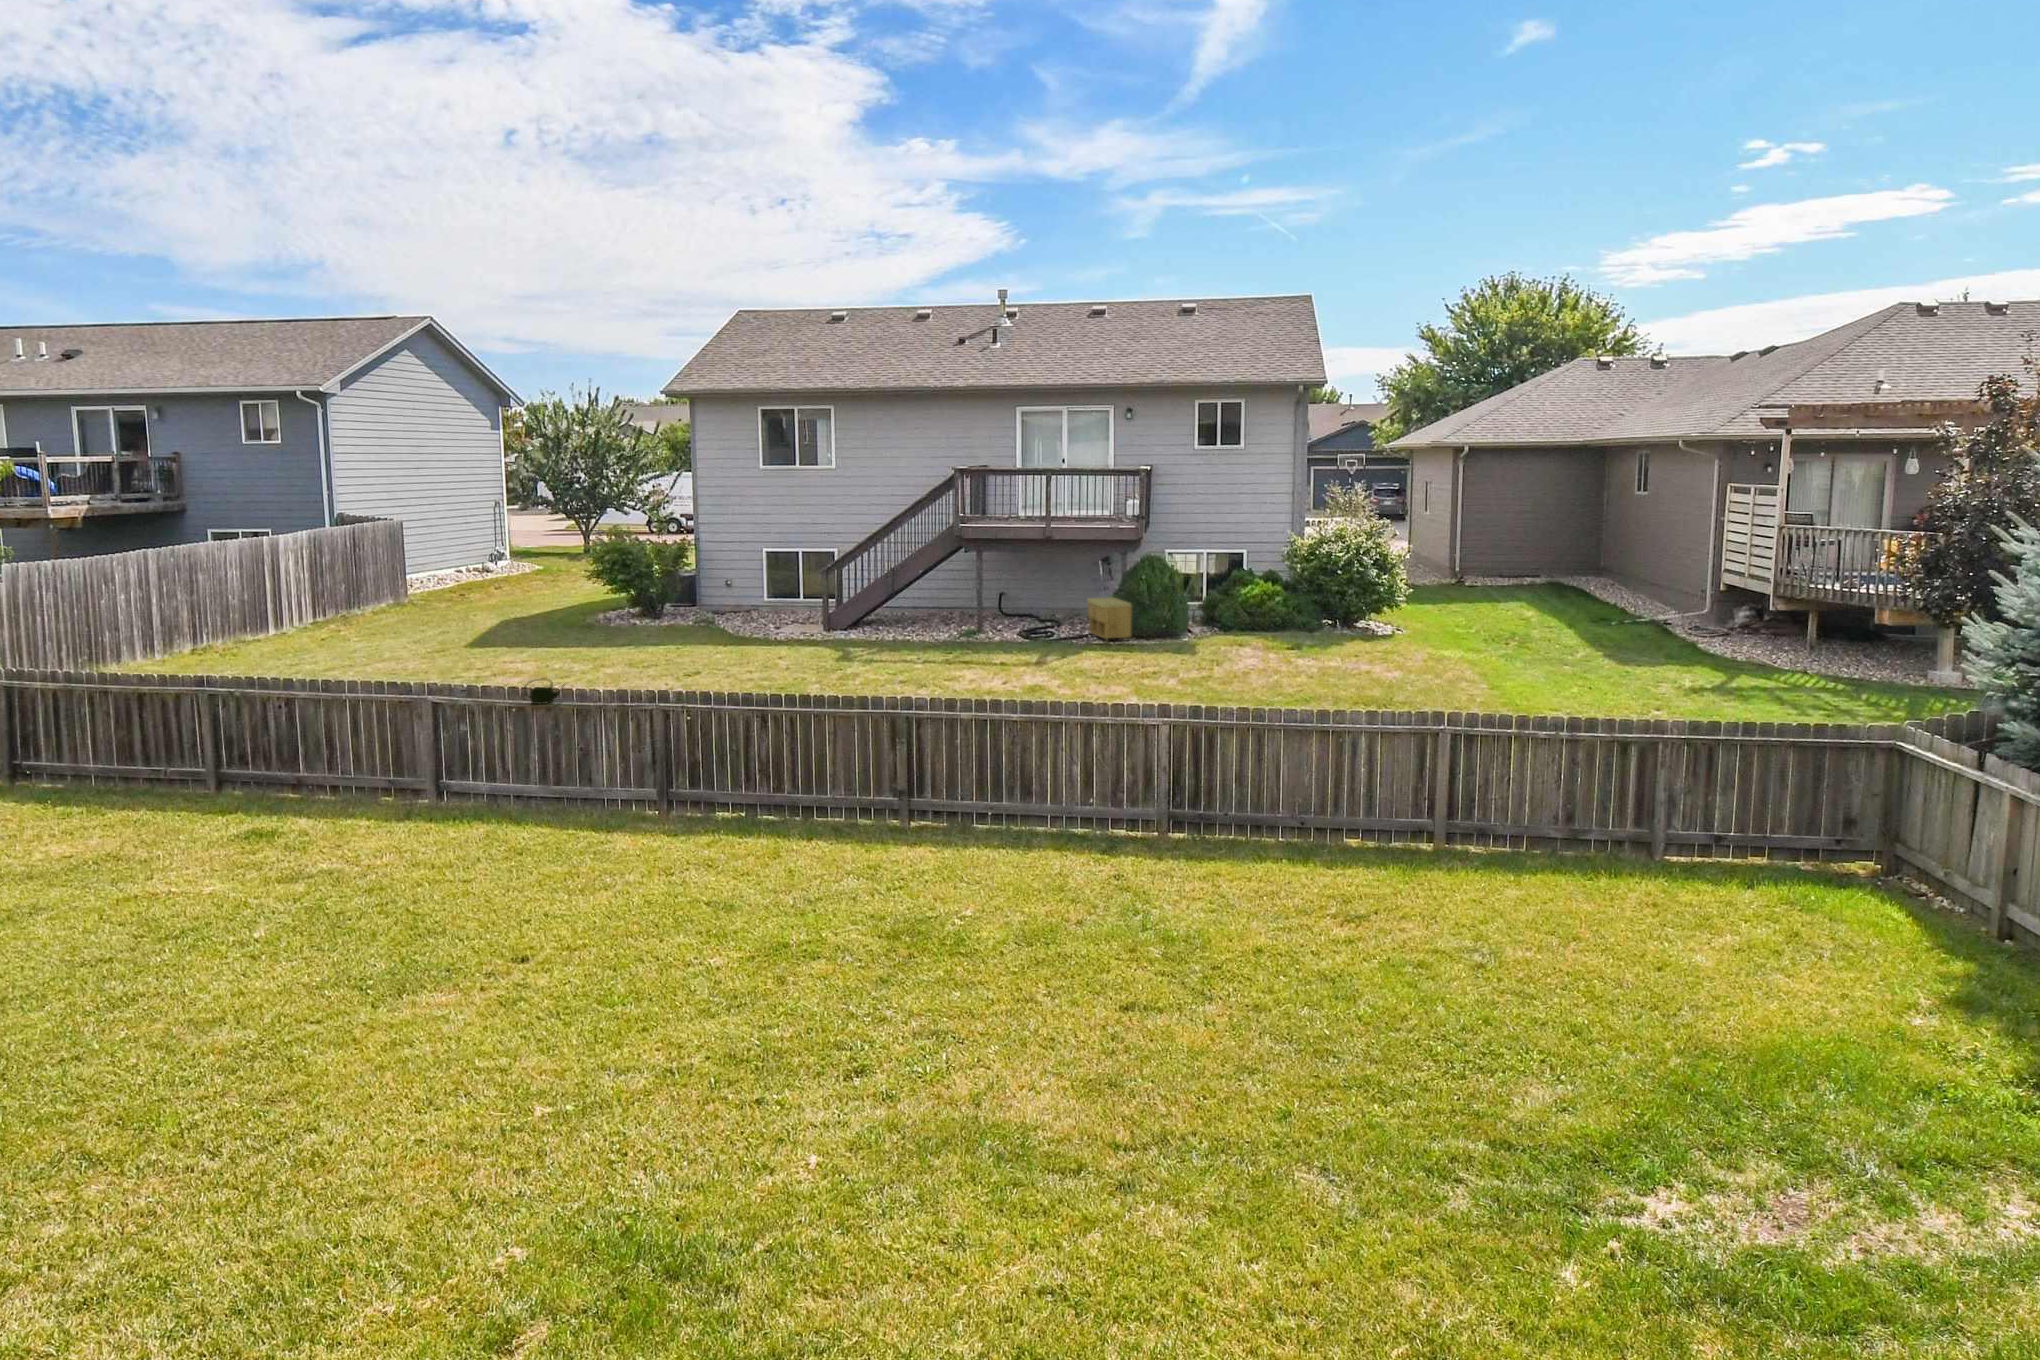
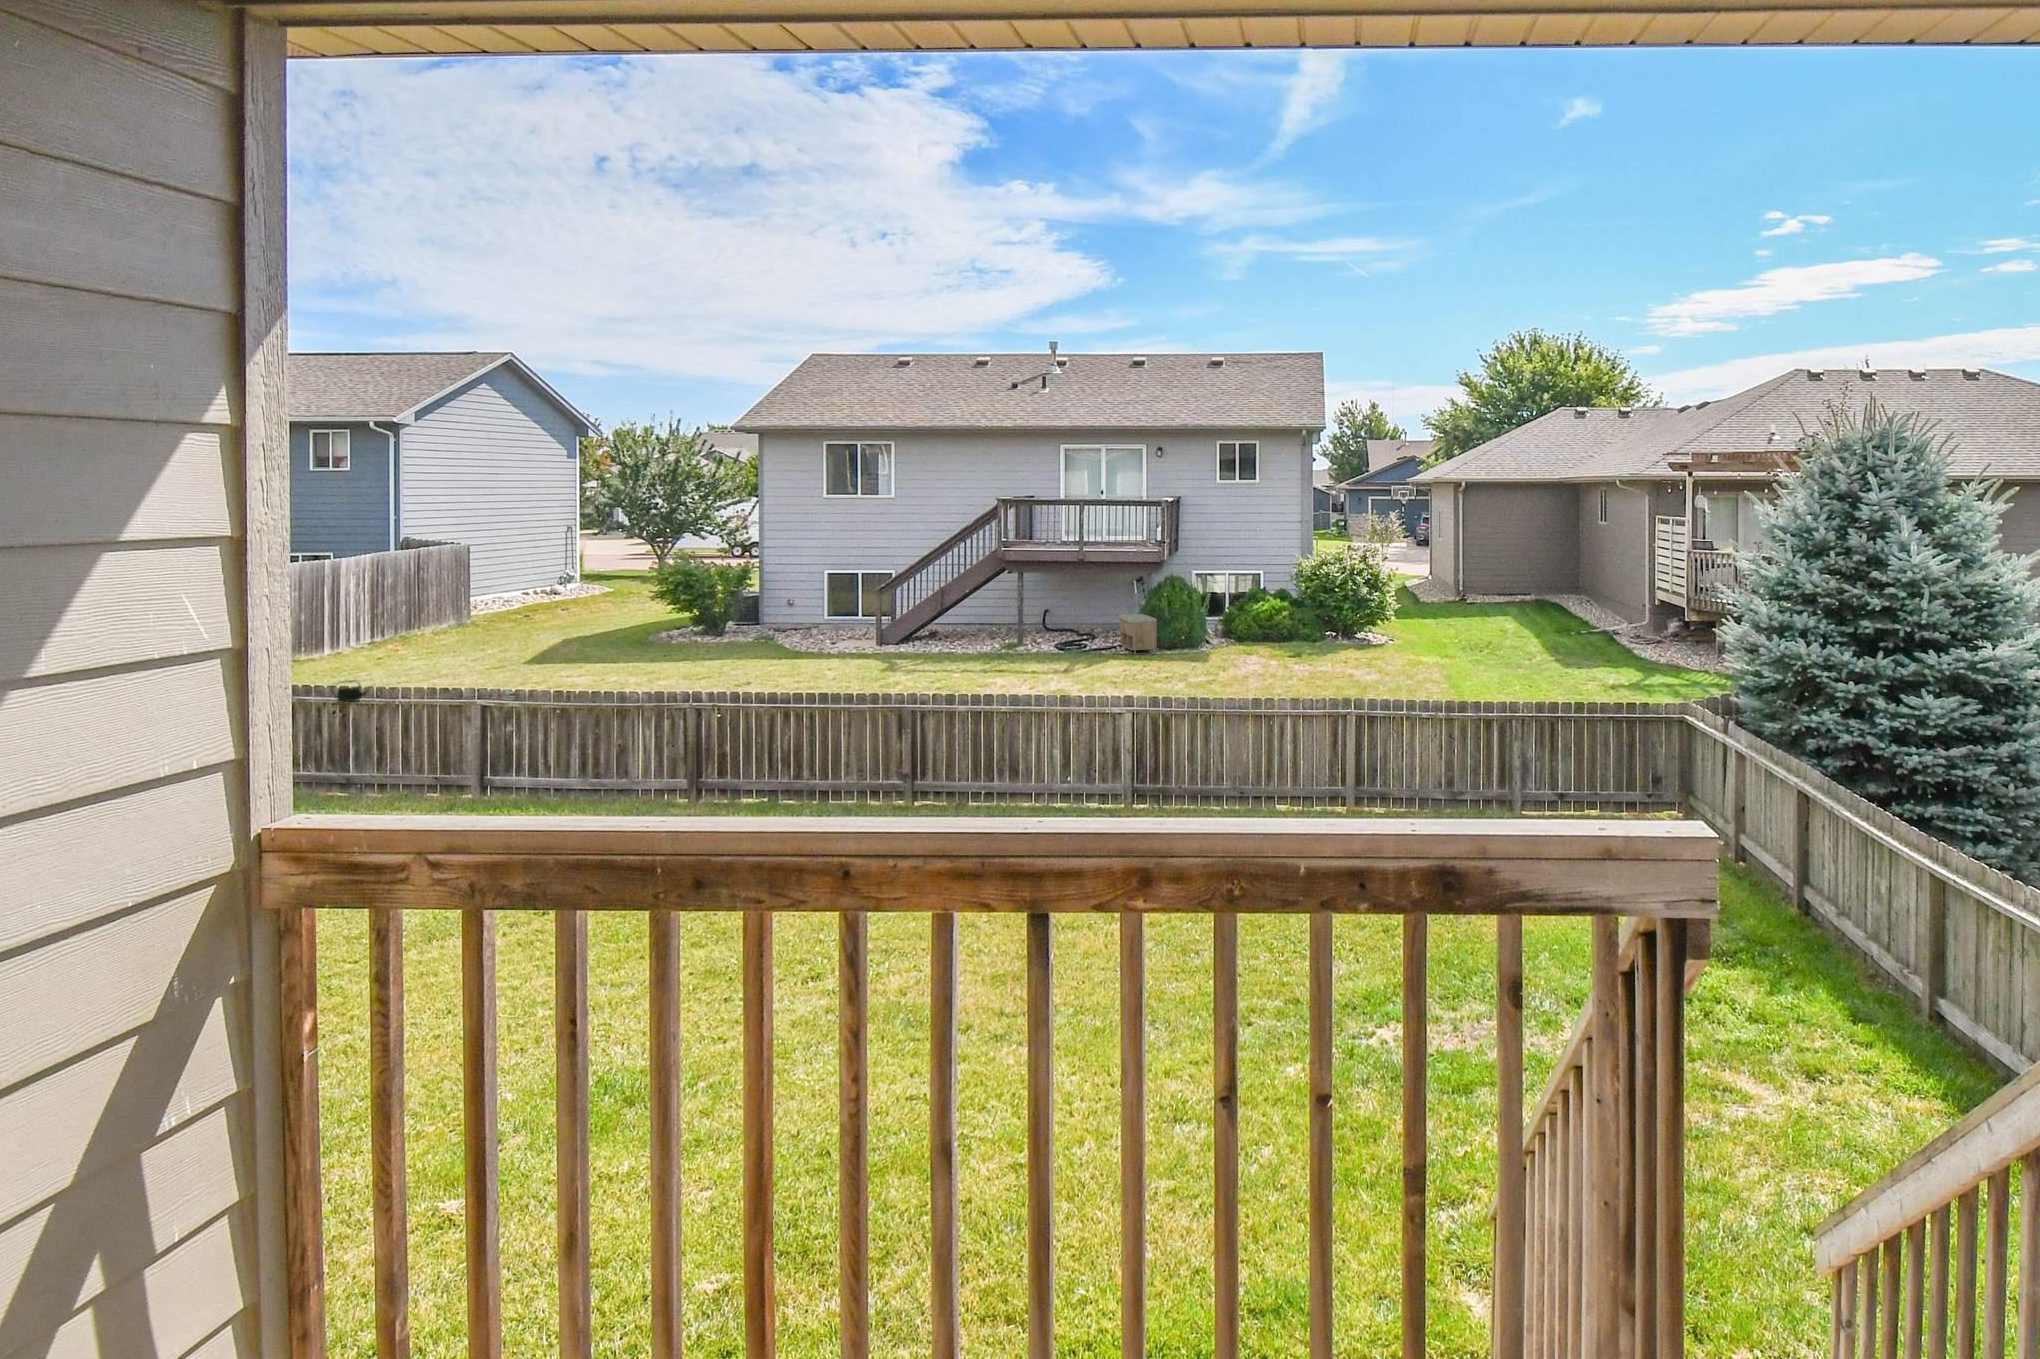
watering can: present [524,678,562,704] -> present [336,680,373,703]

